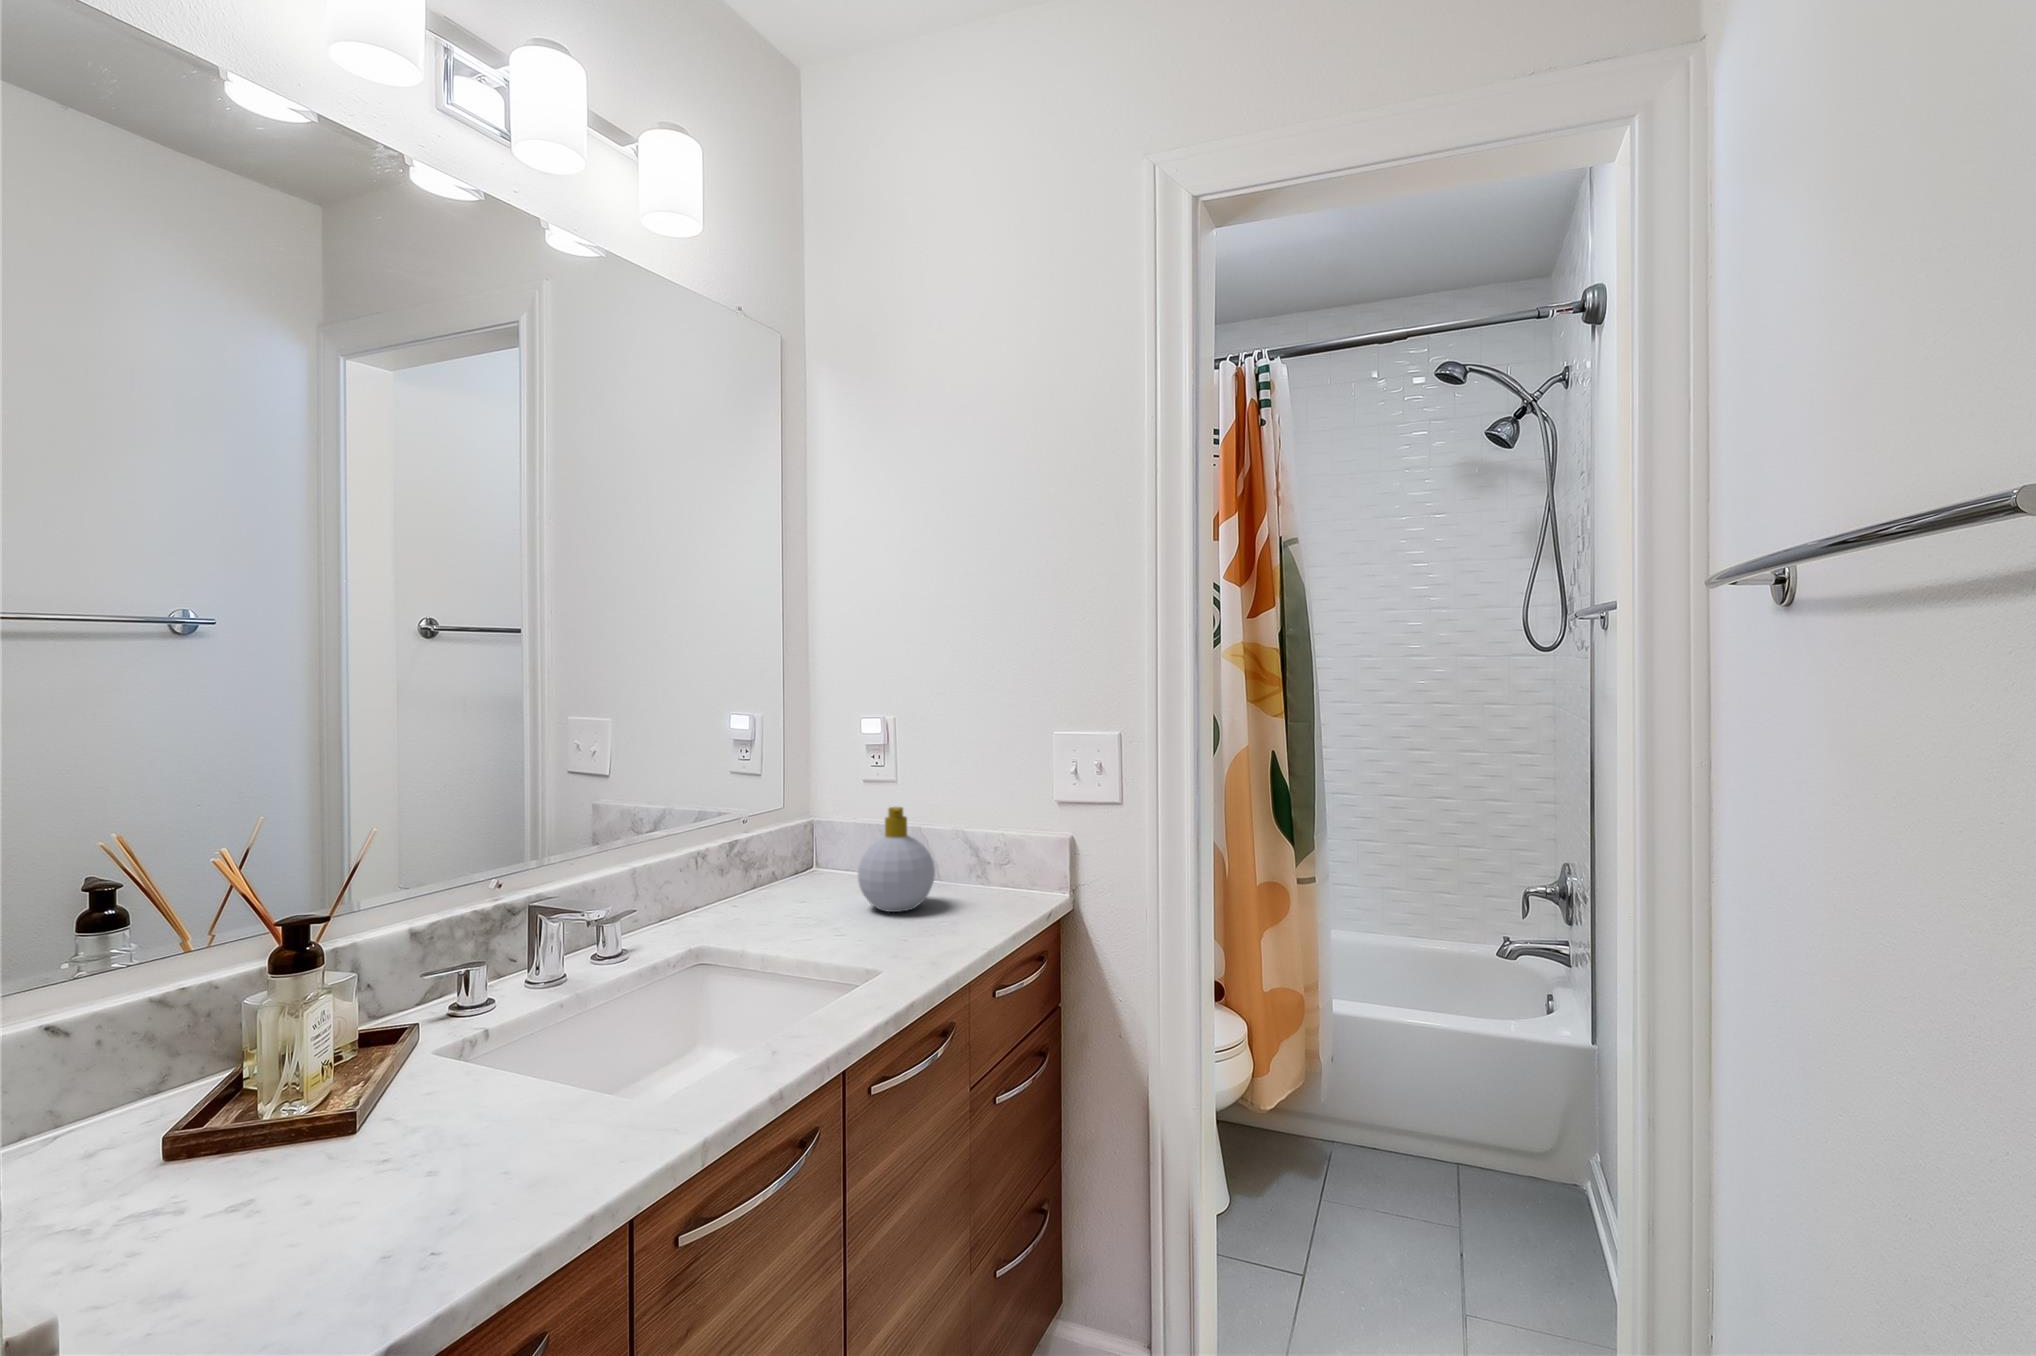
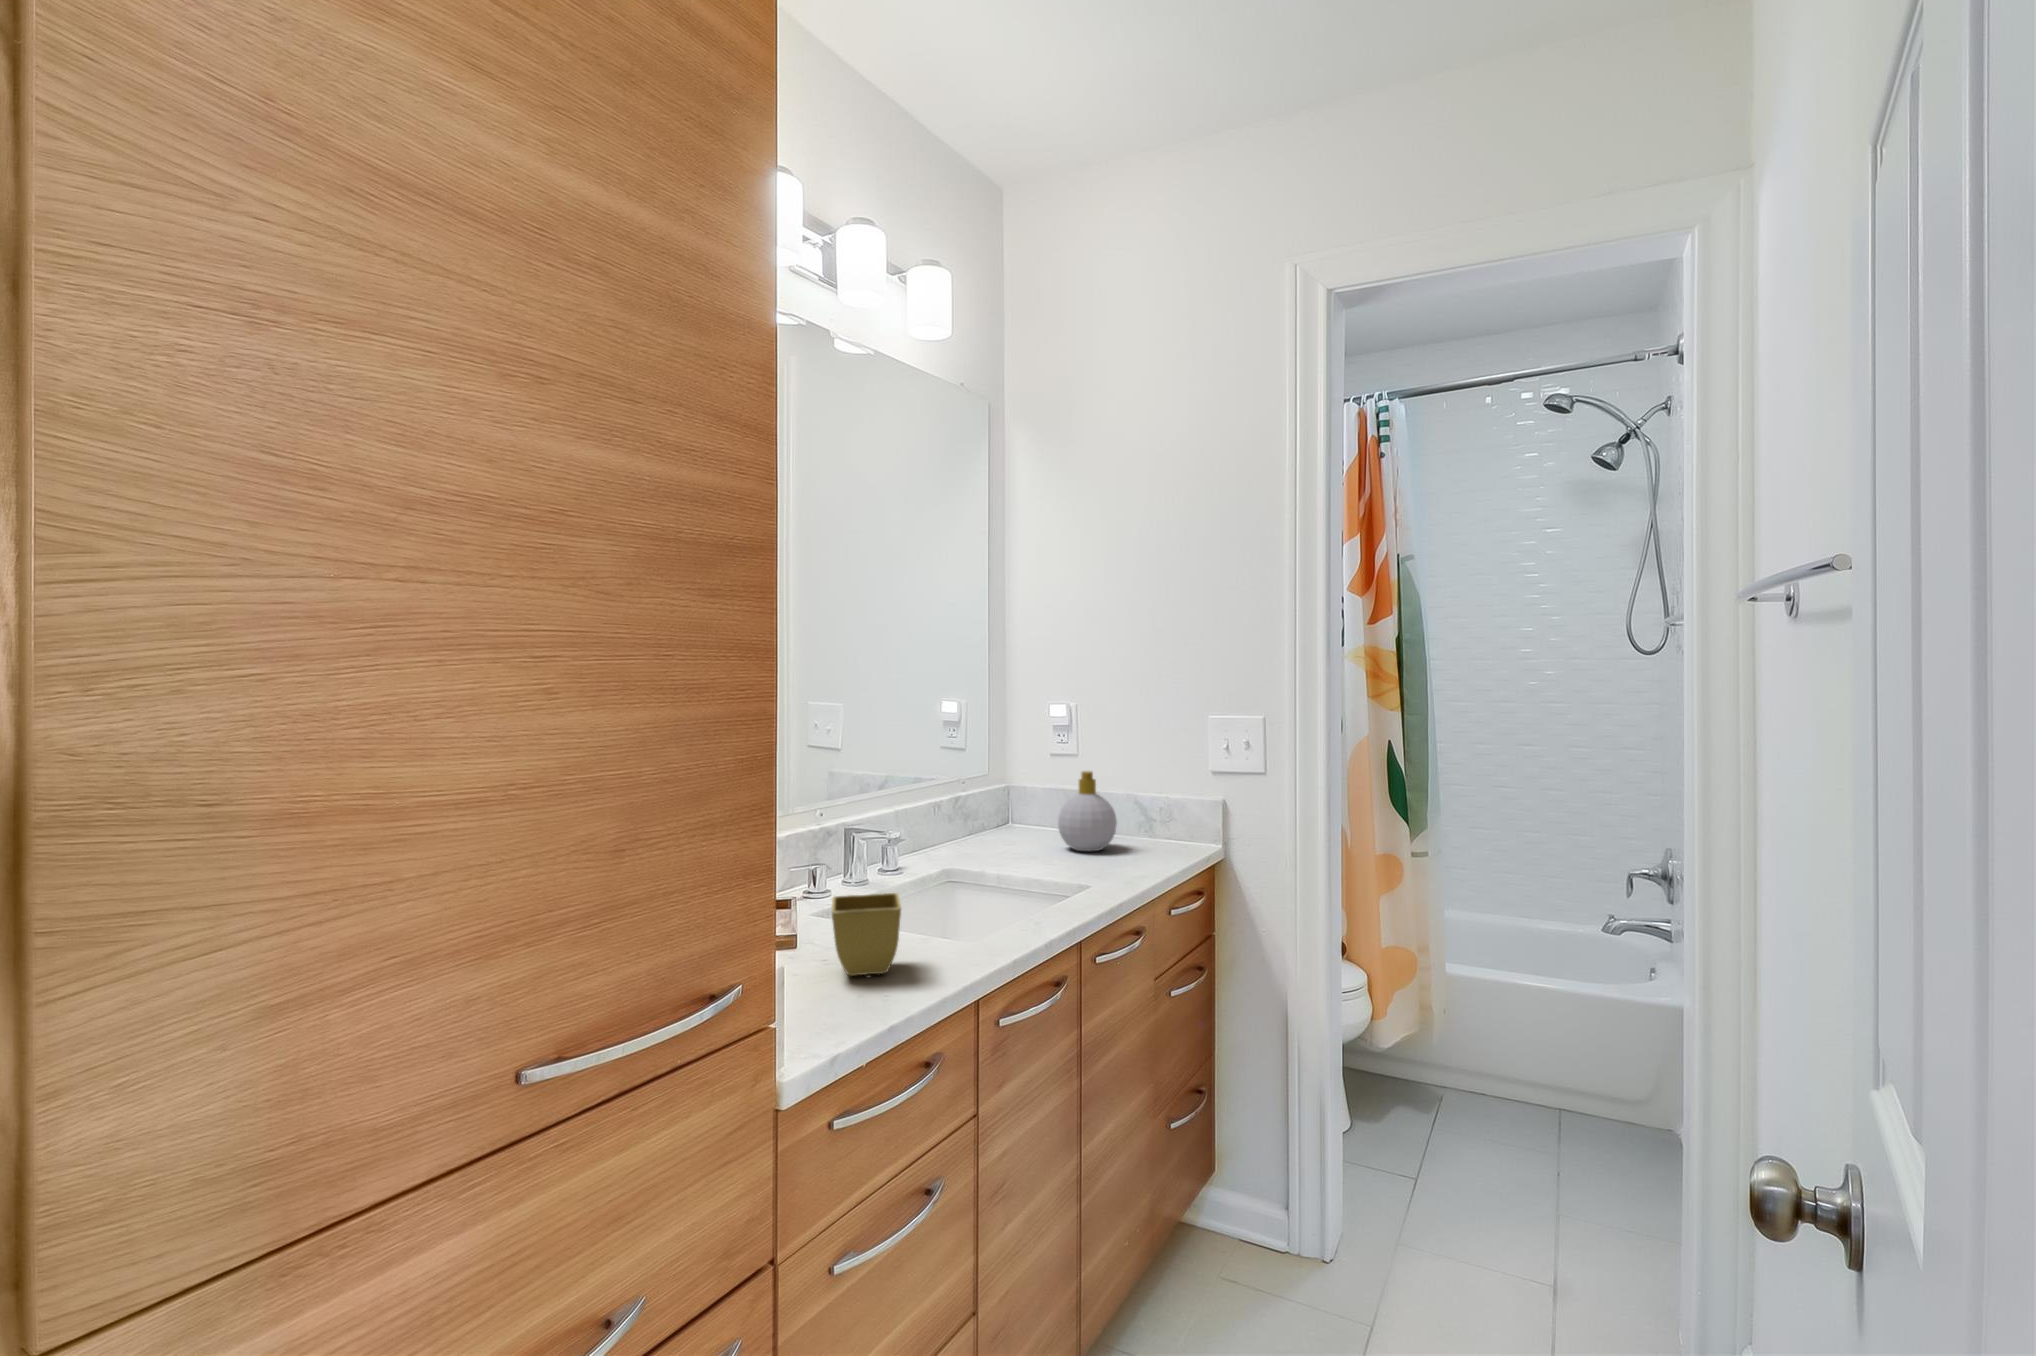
flower pot: none [338,1055,498,1217] -> present [832,893,901,976]

